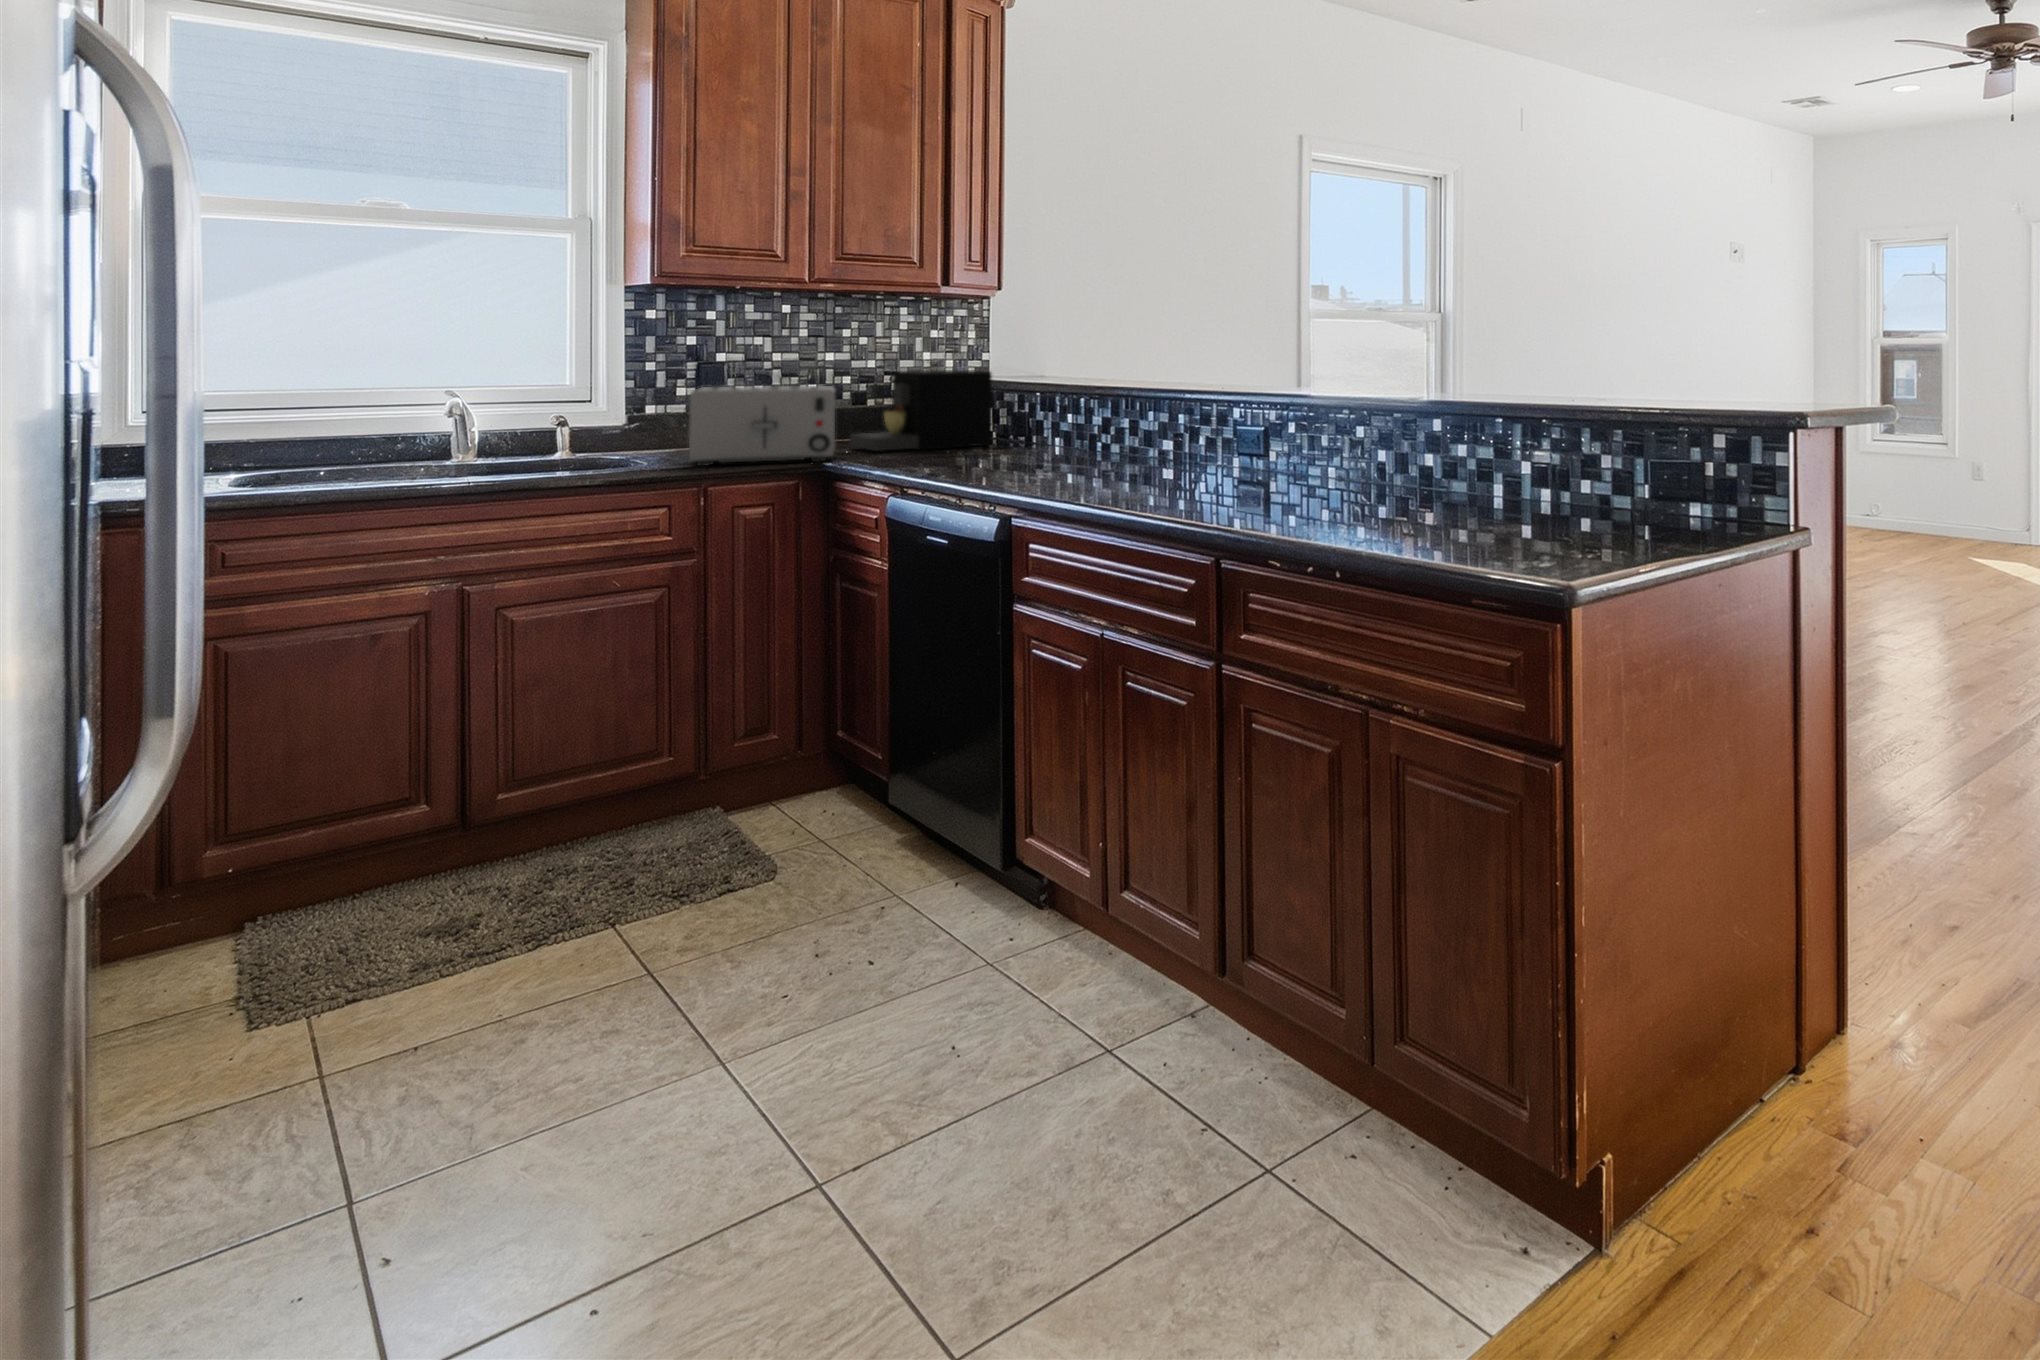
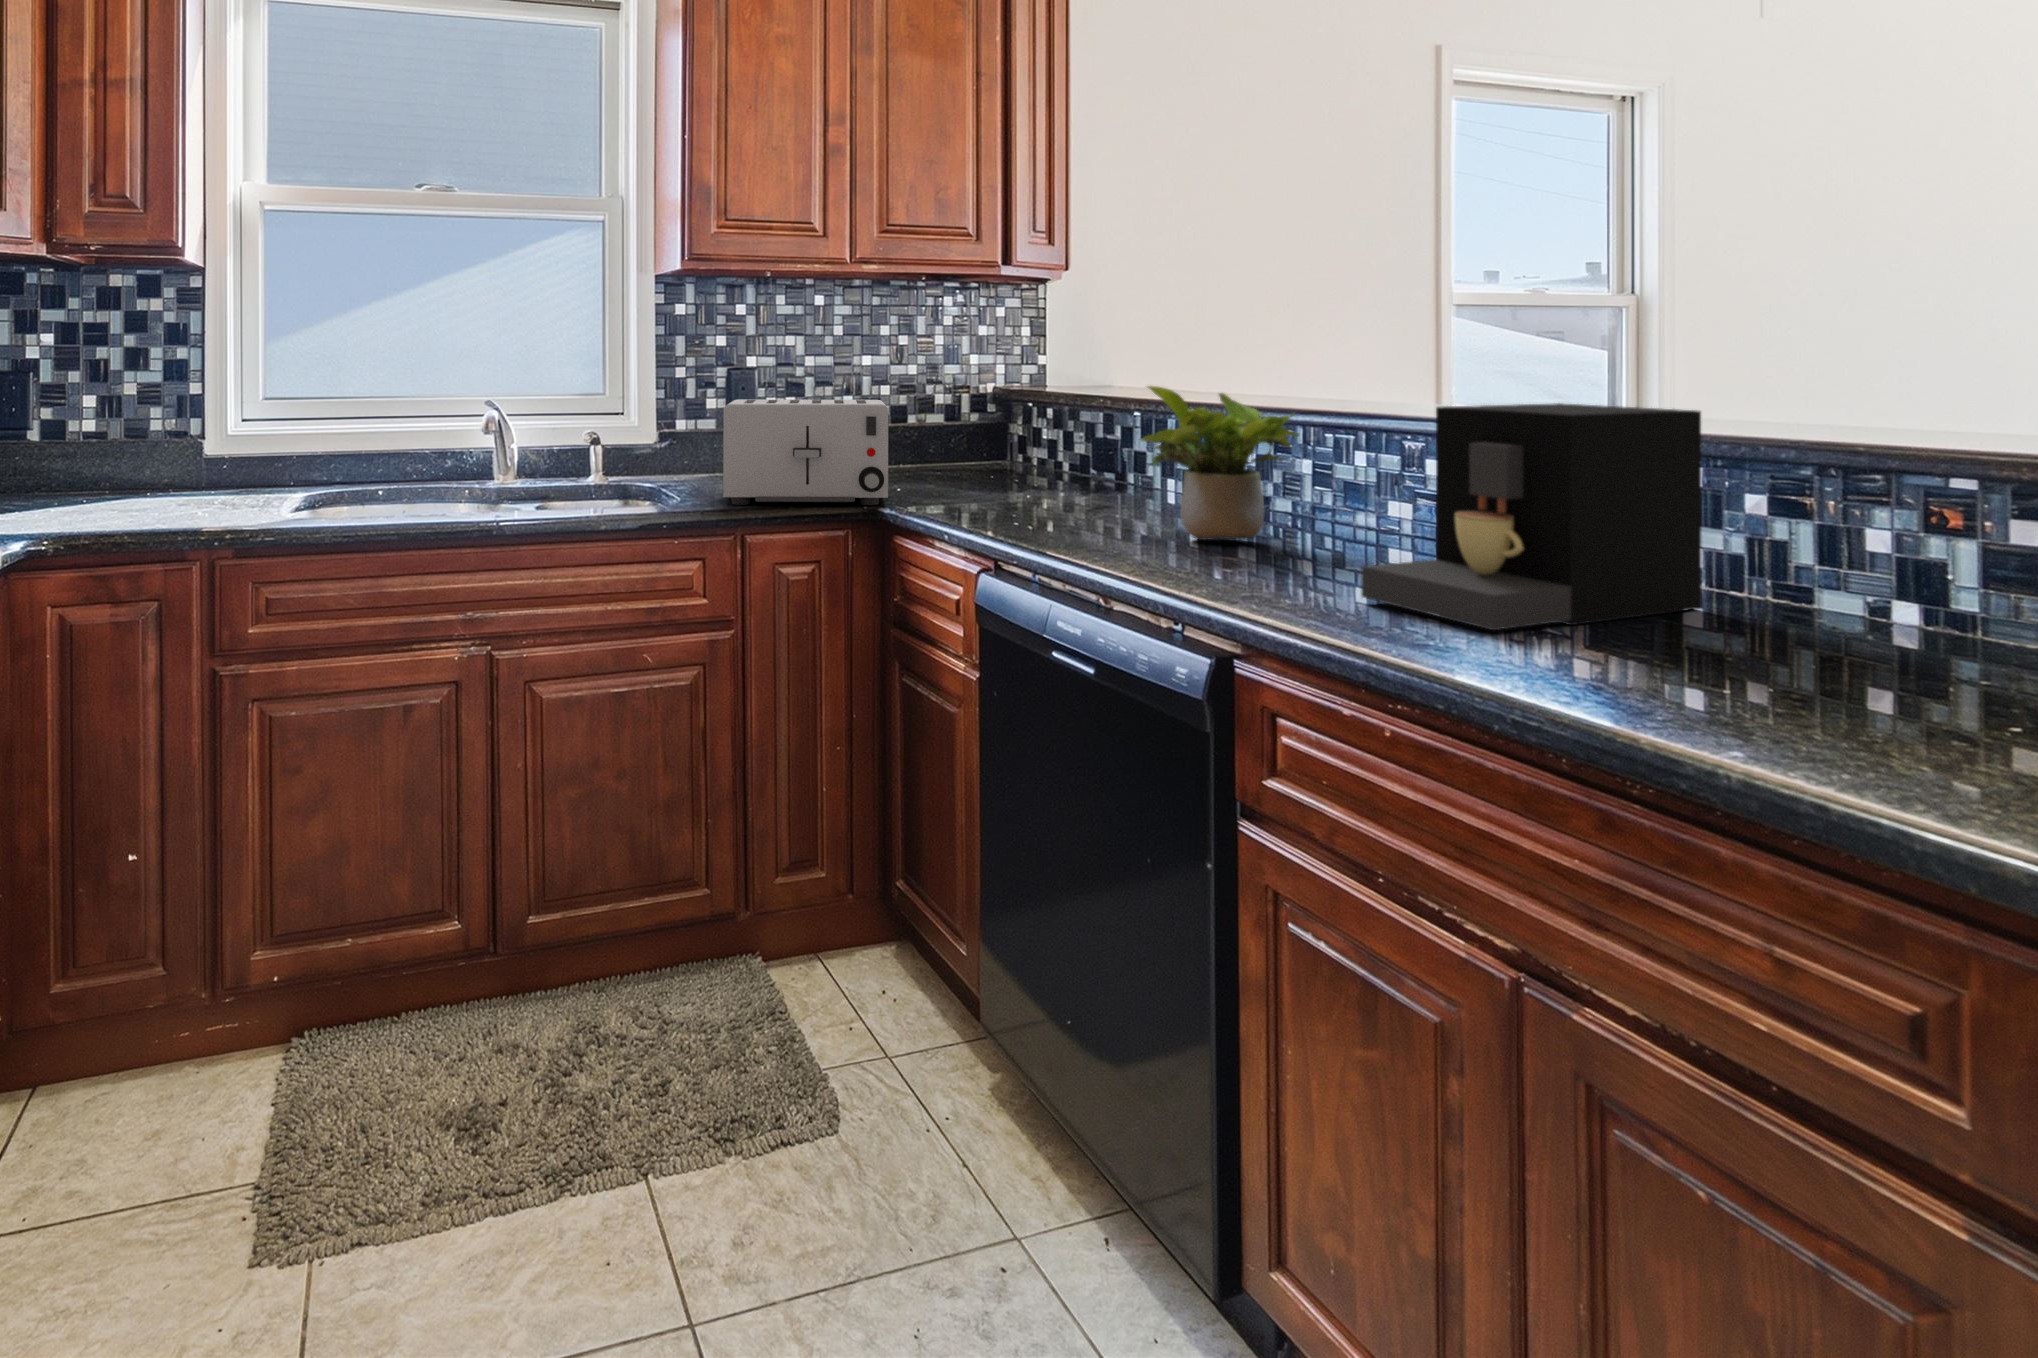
coffee maker: present [850,370,992,451] -> present [1361,403,1701,630]
potted plant: none [1001,374,1111,468] -> present [1141,386,1299,540]

